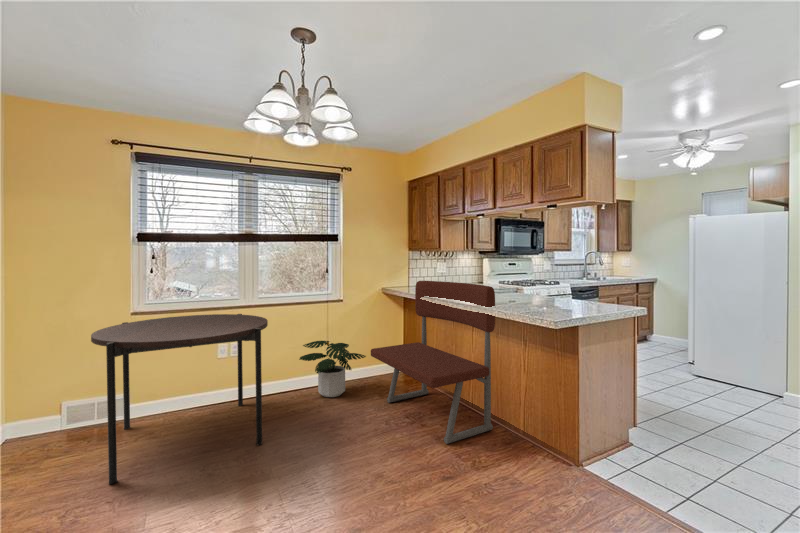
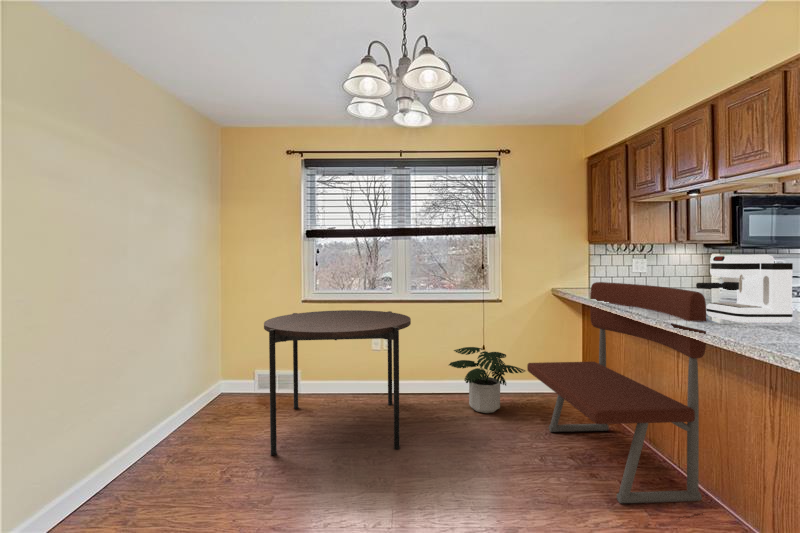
coffee maker: none [489,261,539,307] -> present [696,255,793,324]

